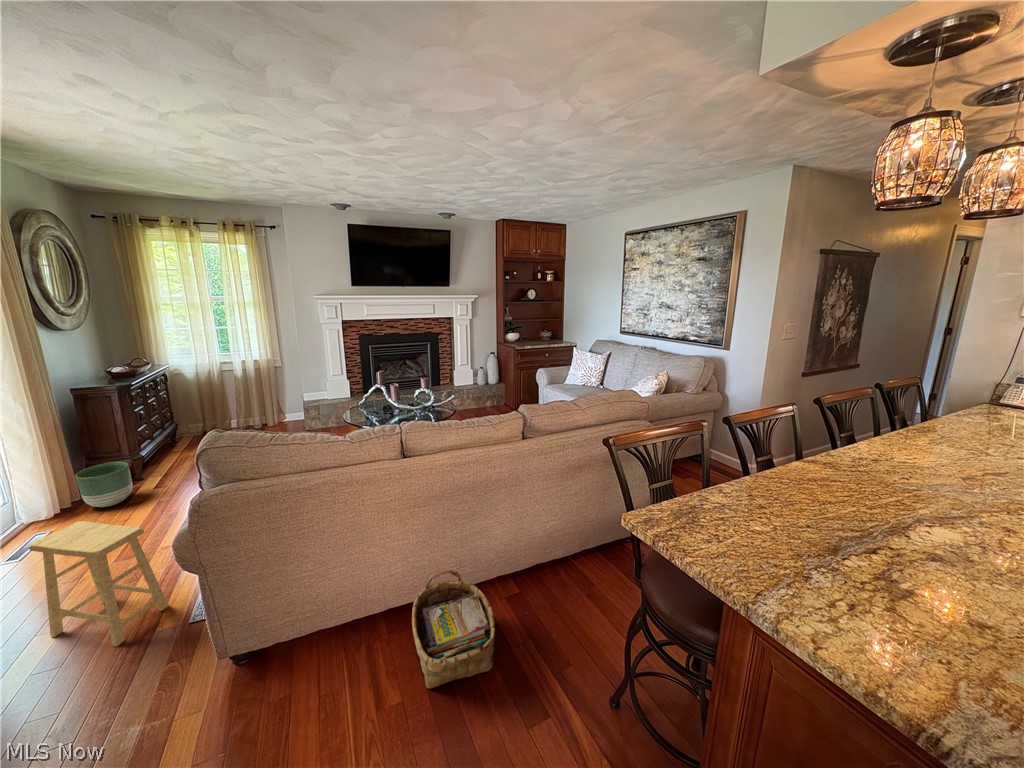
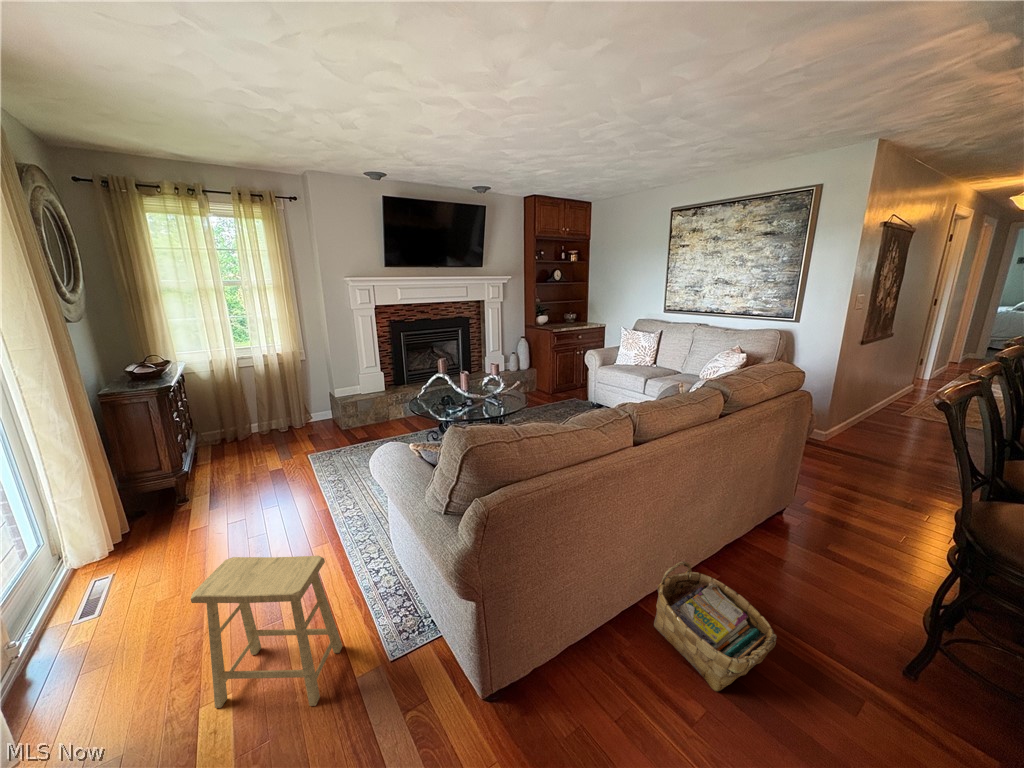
planter: present [75,462,133,507] -> none [122,482,189,539]

